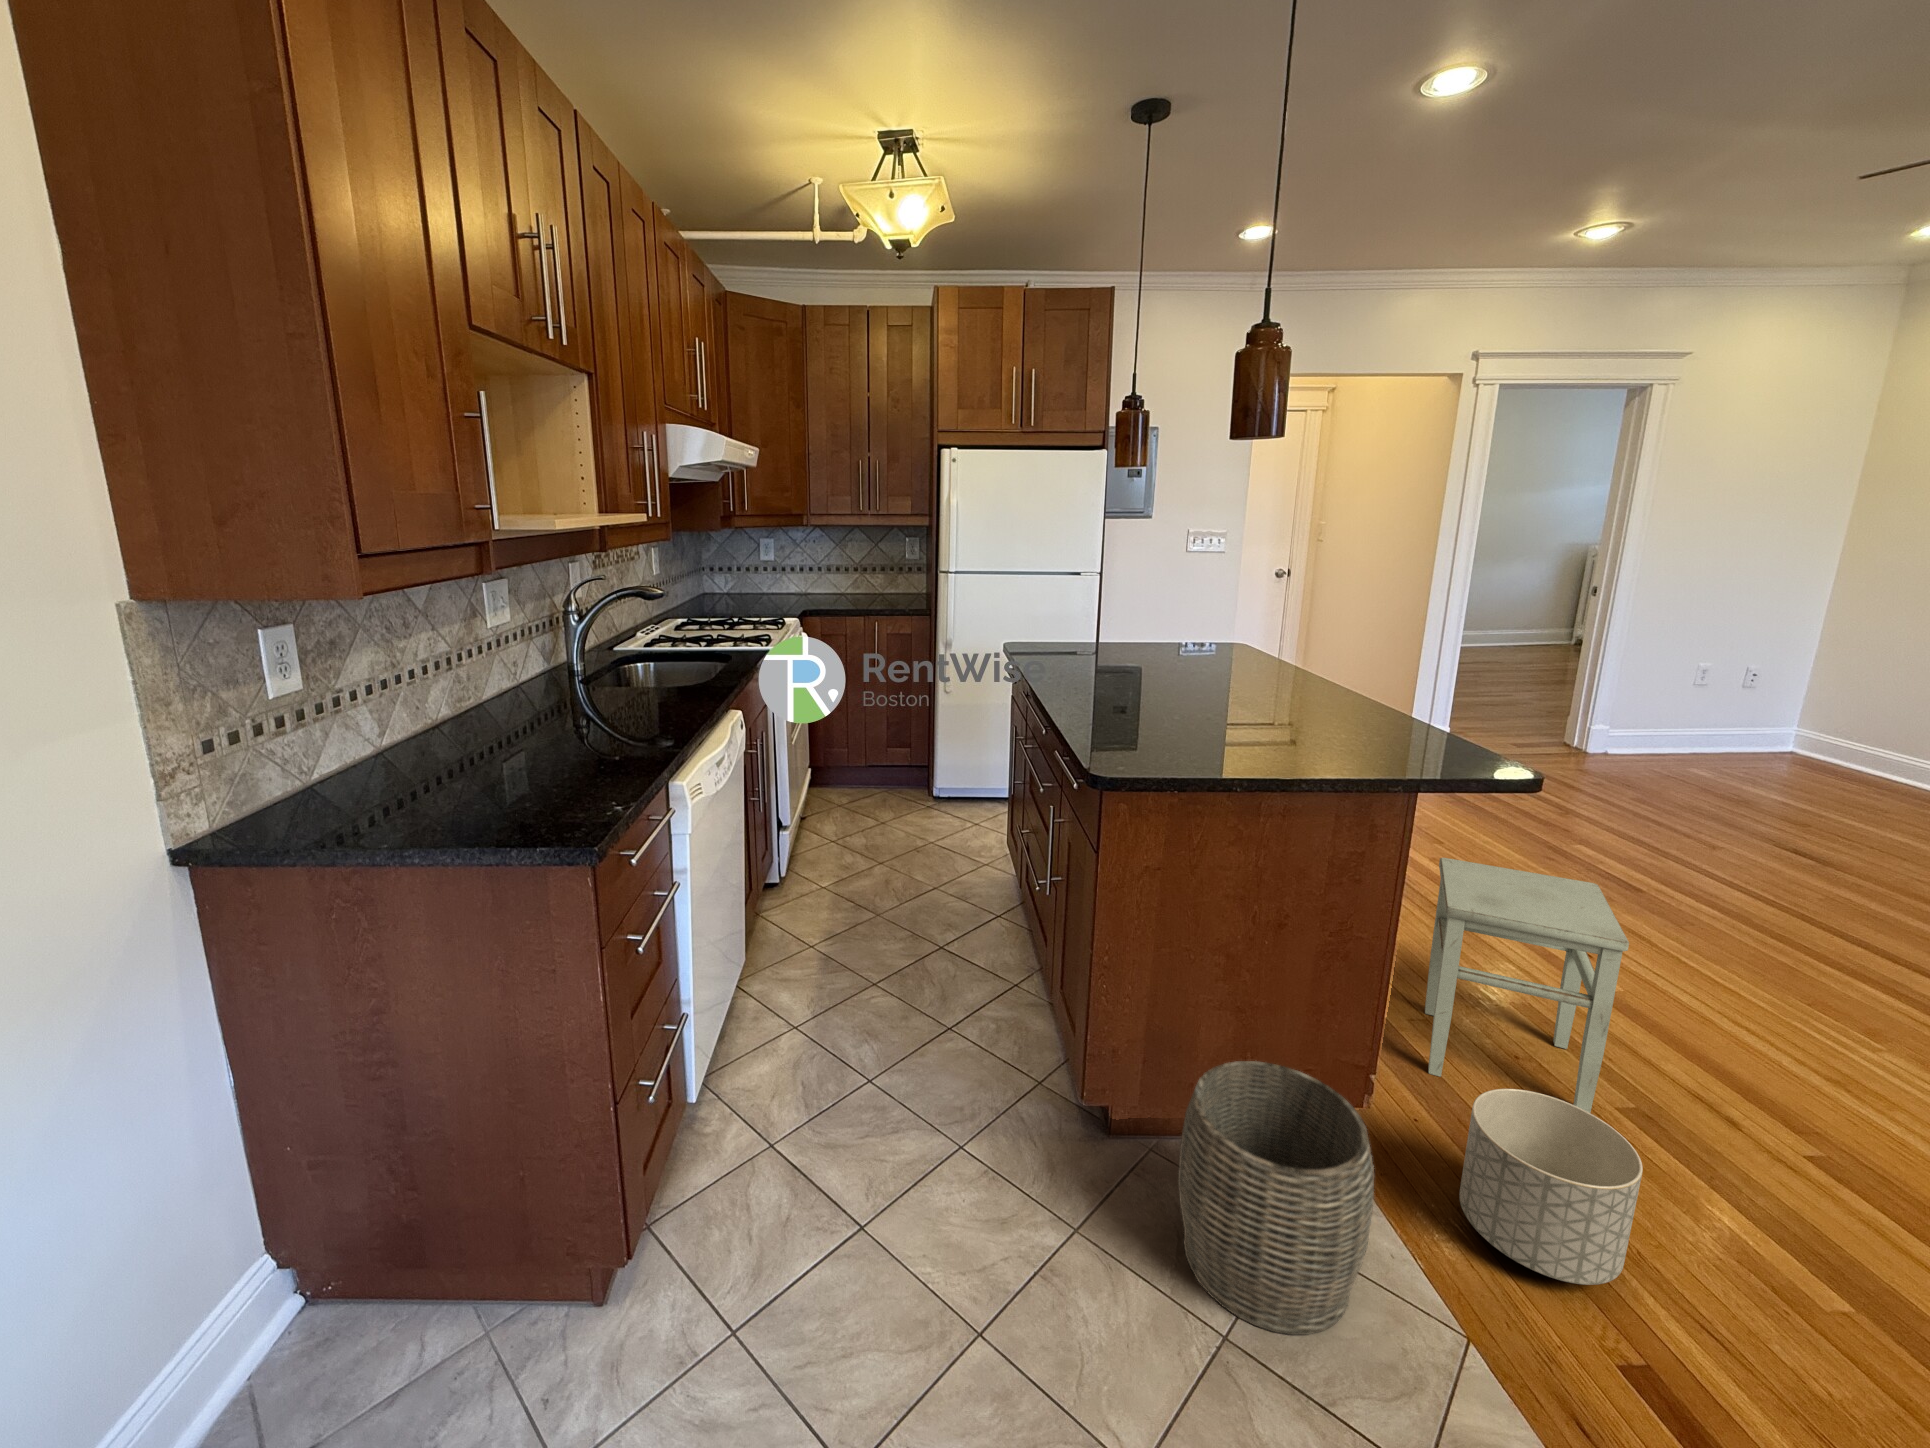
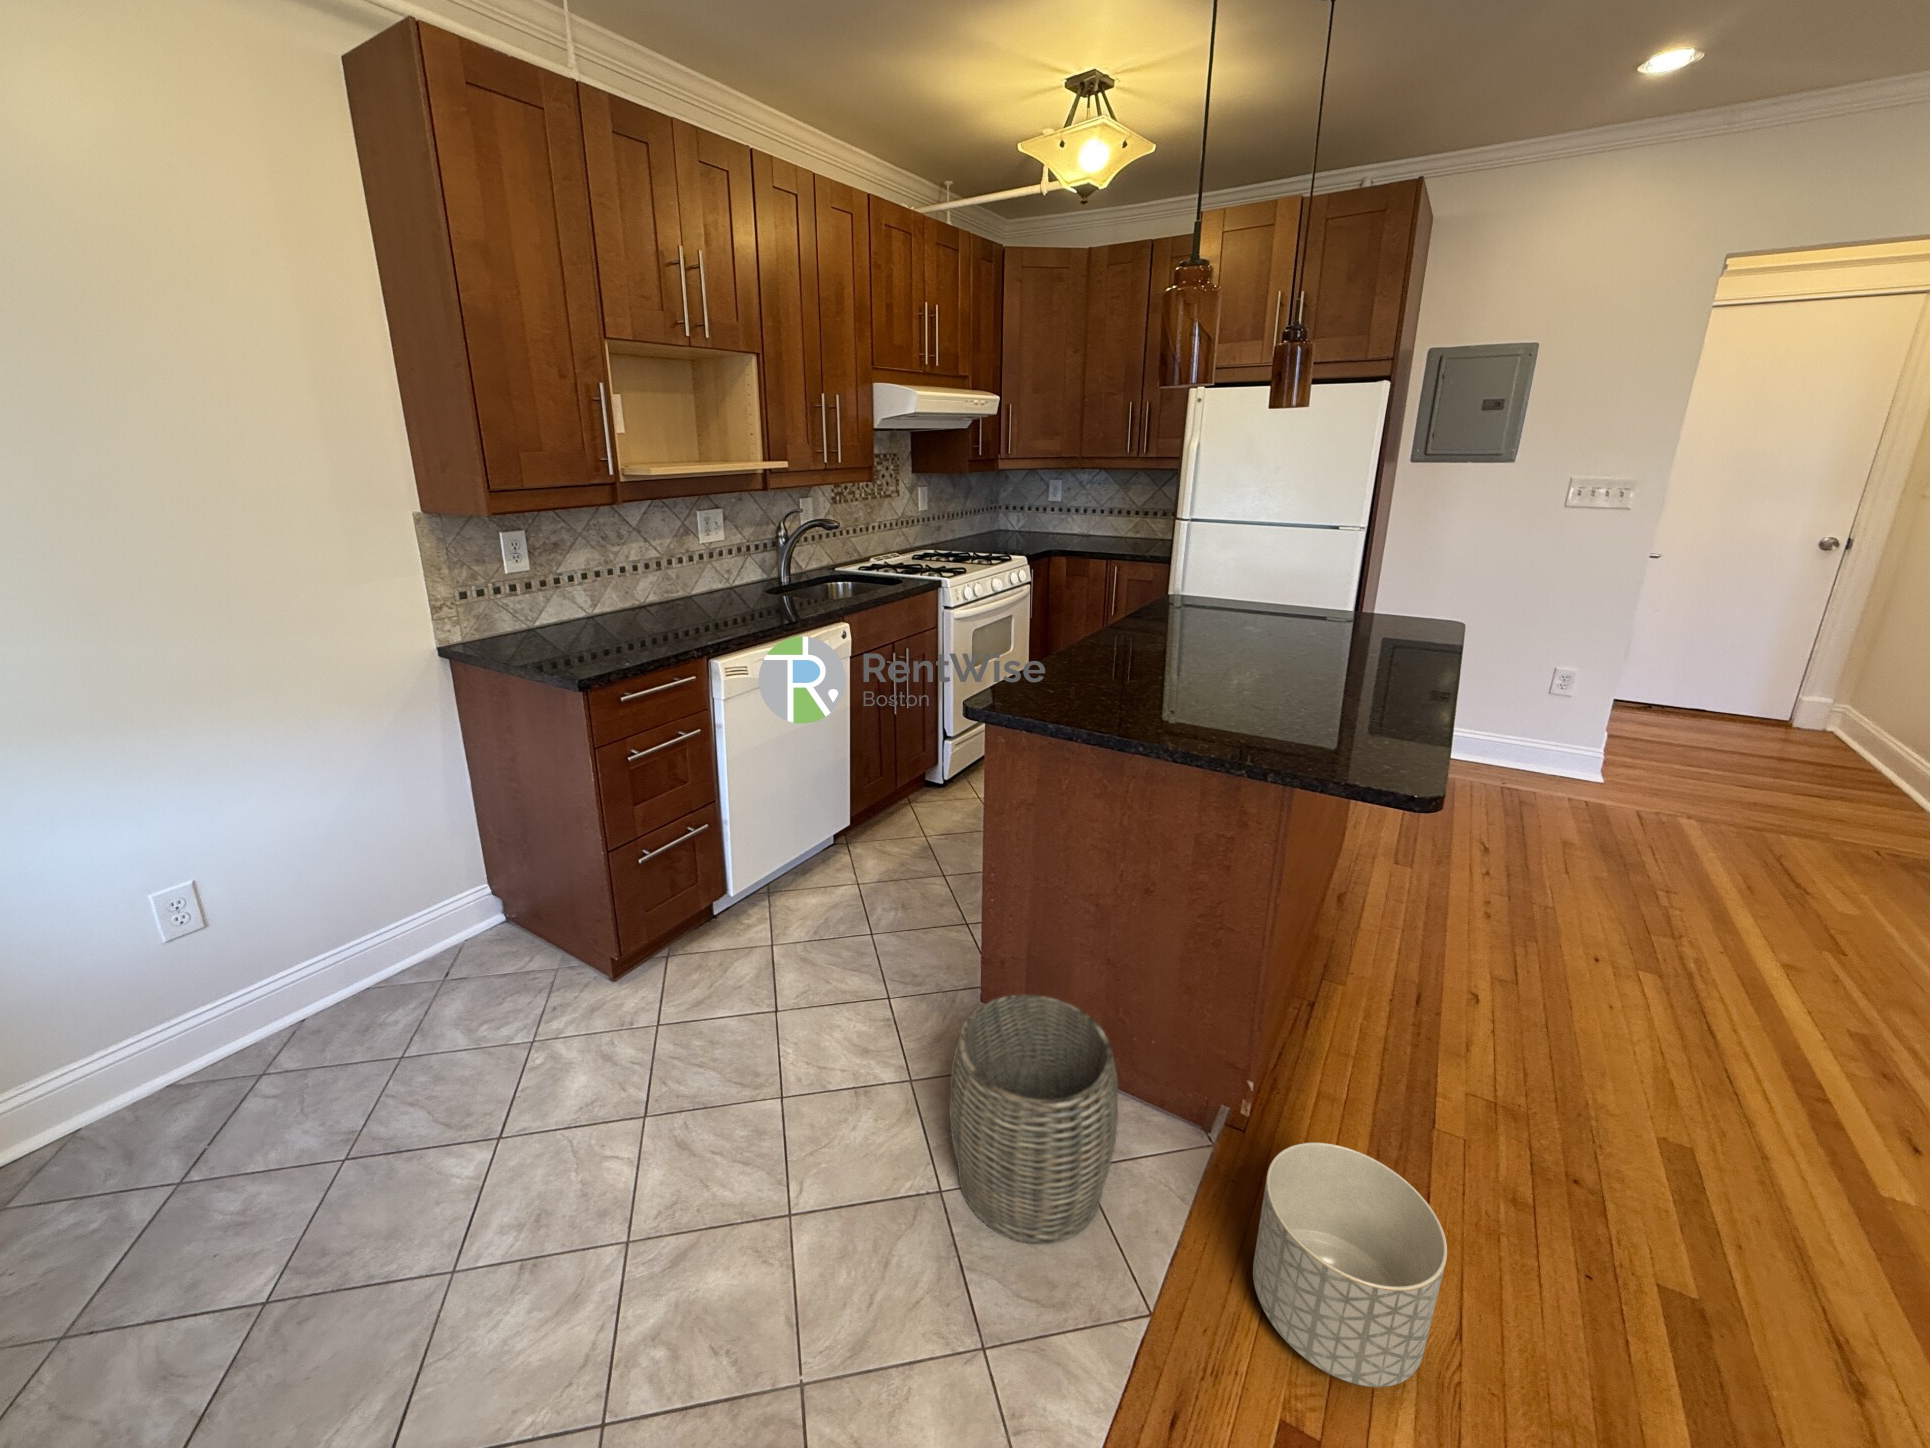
stool: present [1425,858,1629,1113] -> none [1417,914,1765,1280]

